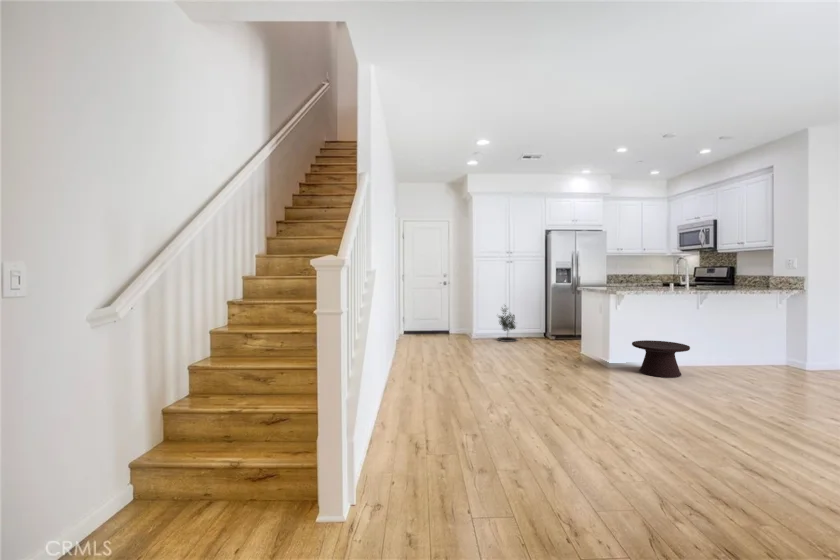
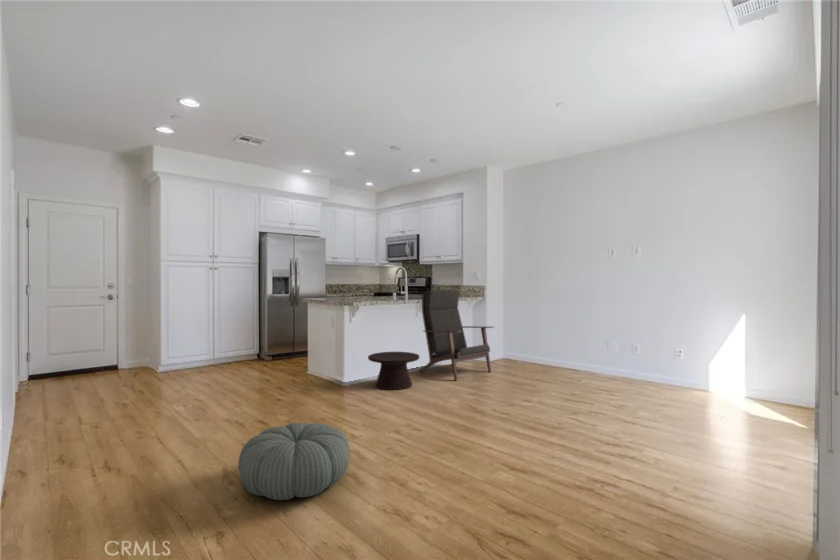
lounge chair: none [699,281,808,380] -> present [420,290,493,380]
potted tree: present [497,308,517,342] -> none [196,322,227,372]
pouf: none [500,377,580,426] -> present [238,423,350,500]

